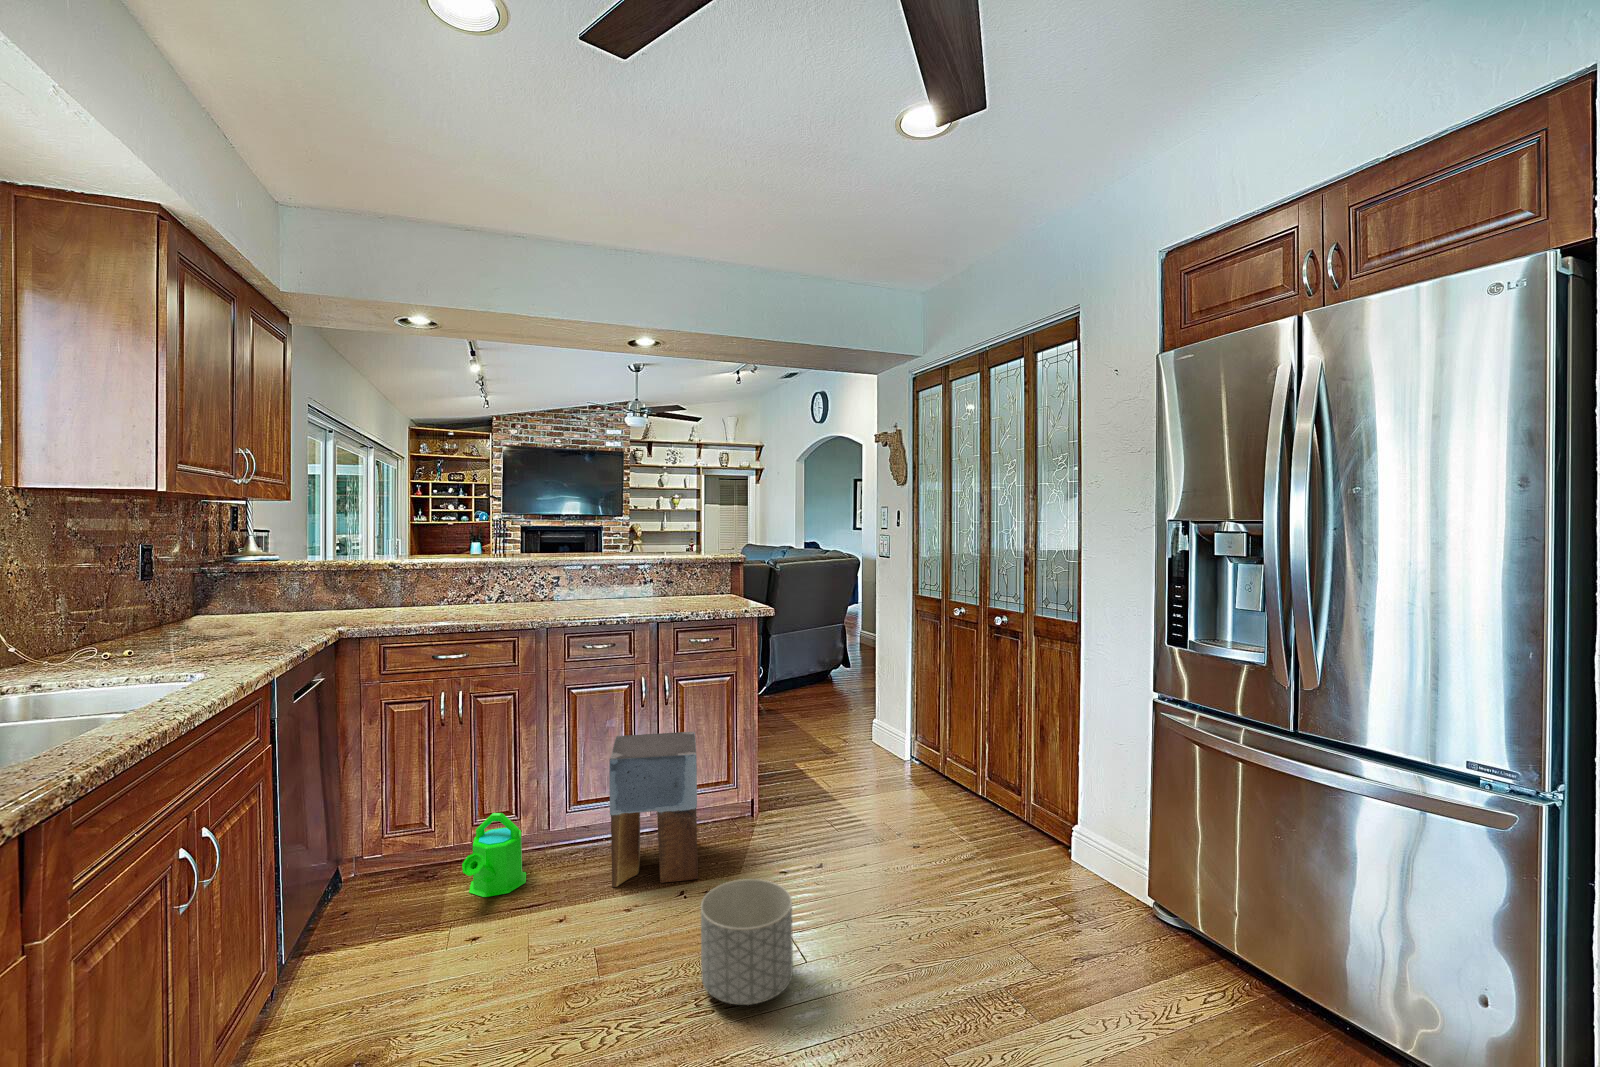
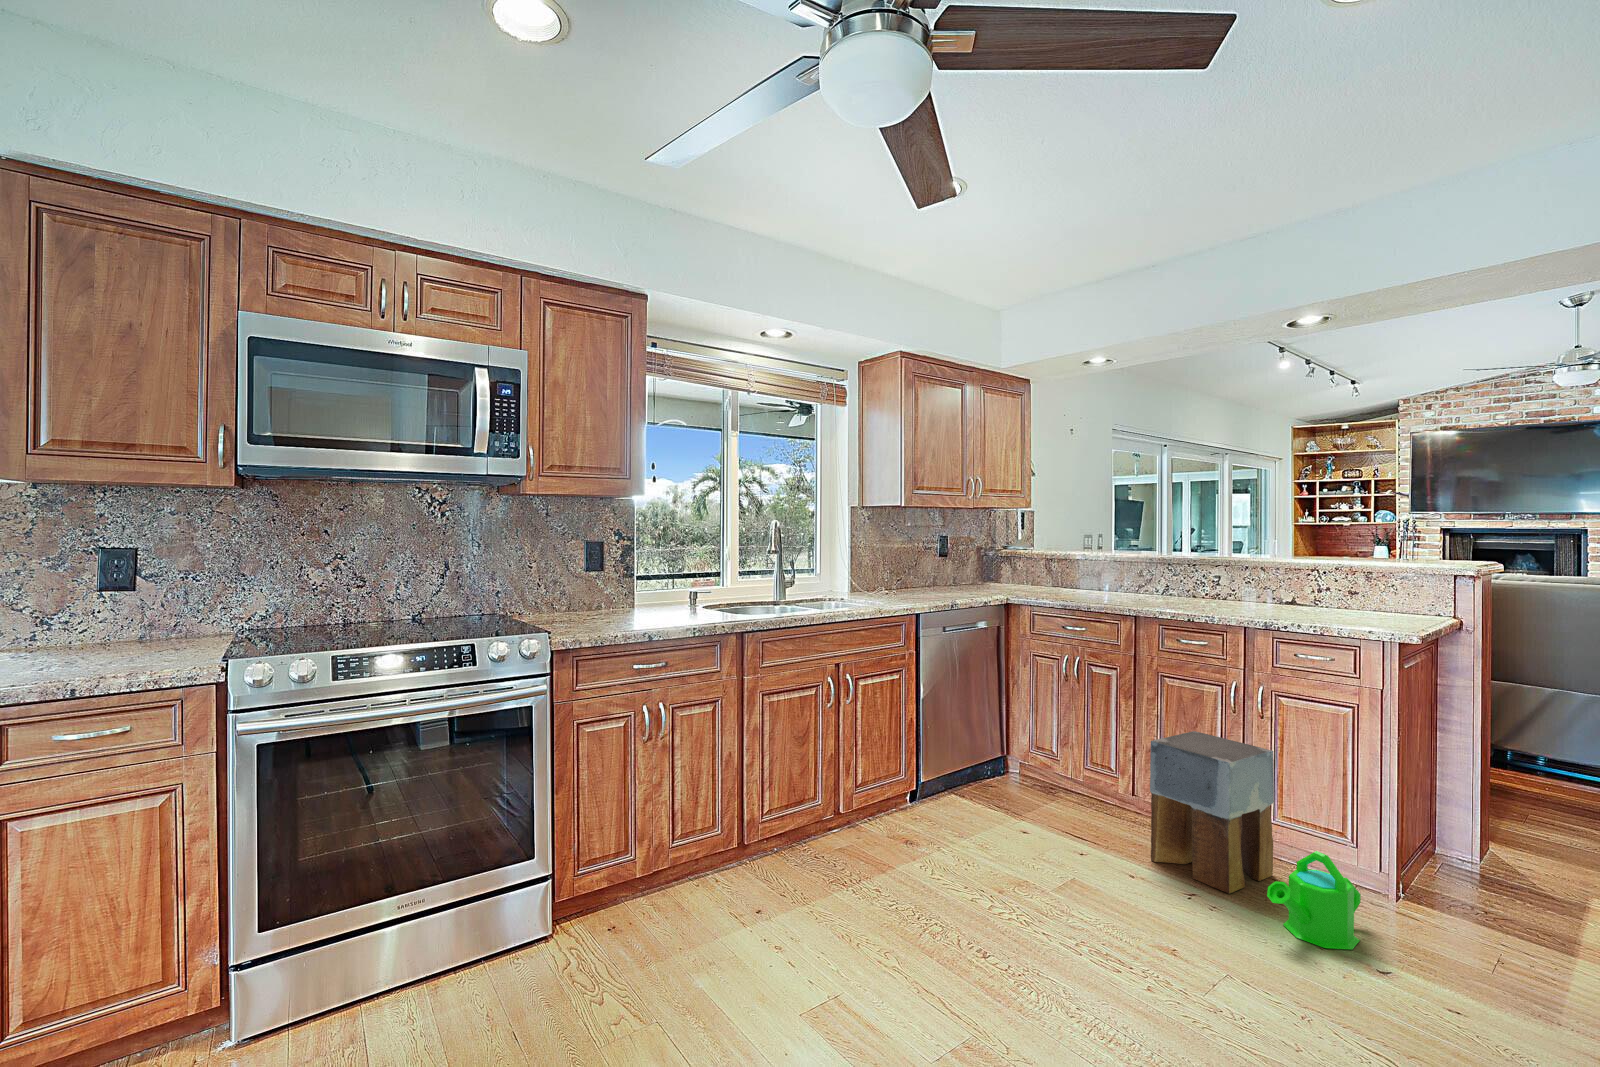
watering can: present [462,813,526,897] -> present [1267,851,1361,950]
planter: present [701,879,793,1005] -> none [1102,863,1198,978]

